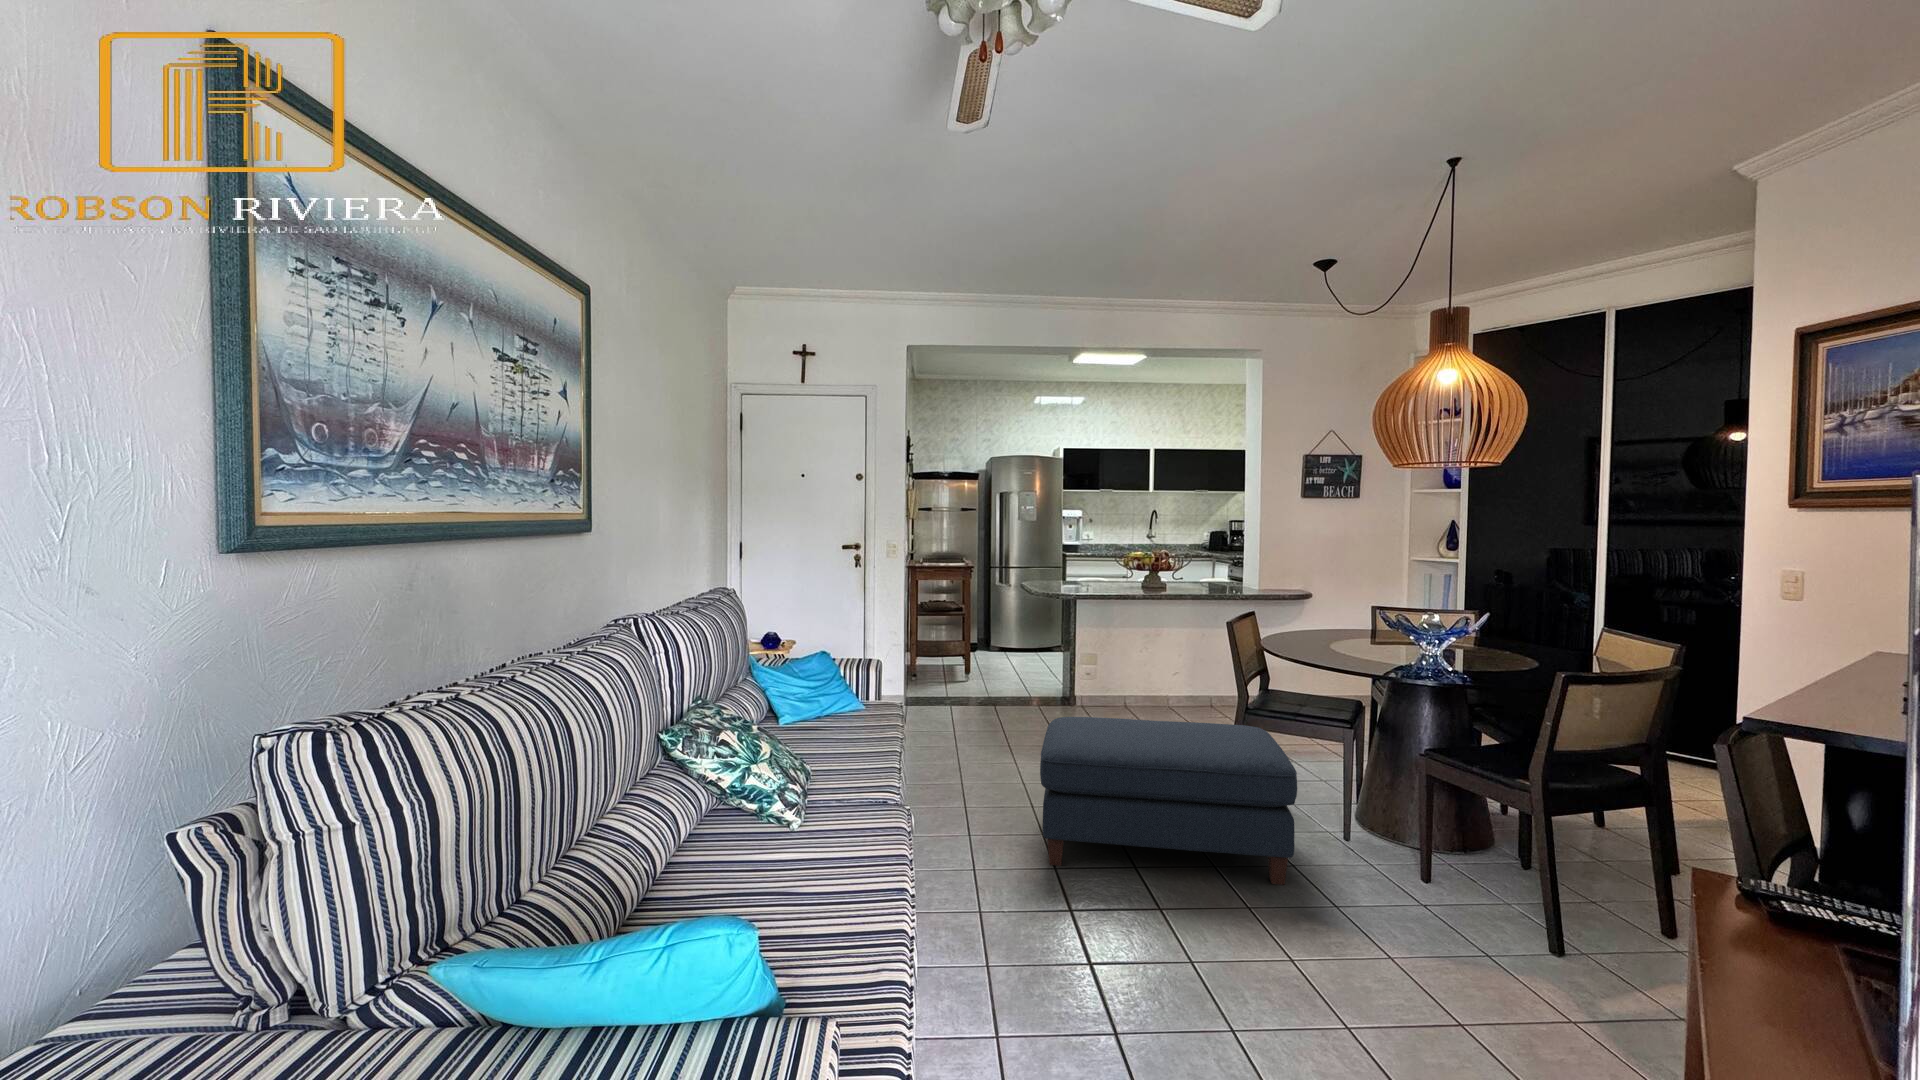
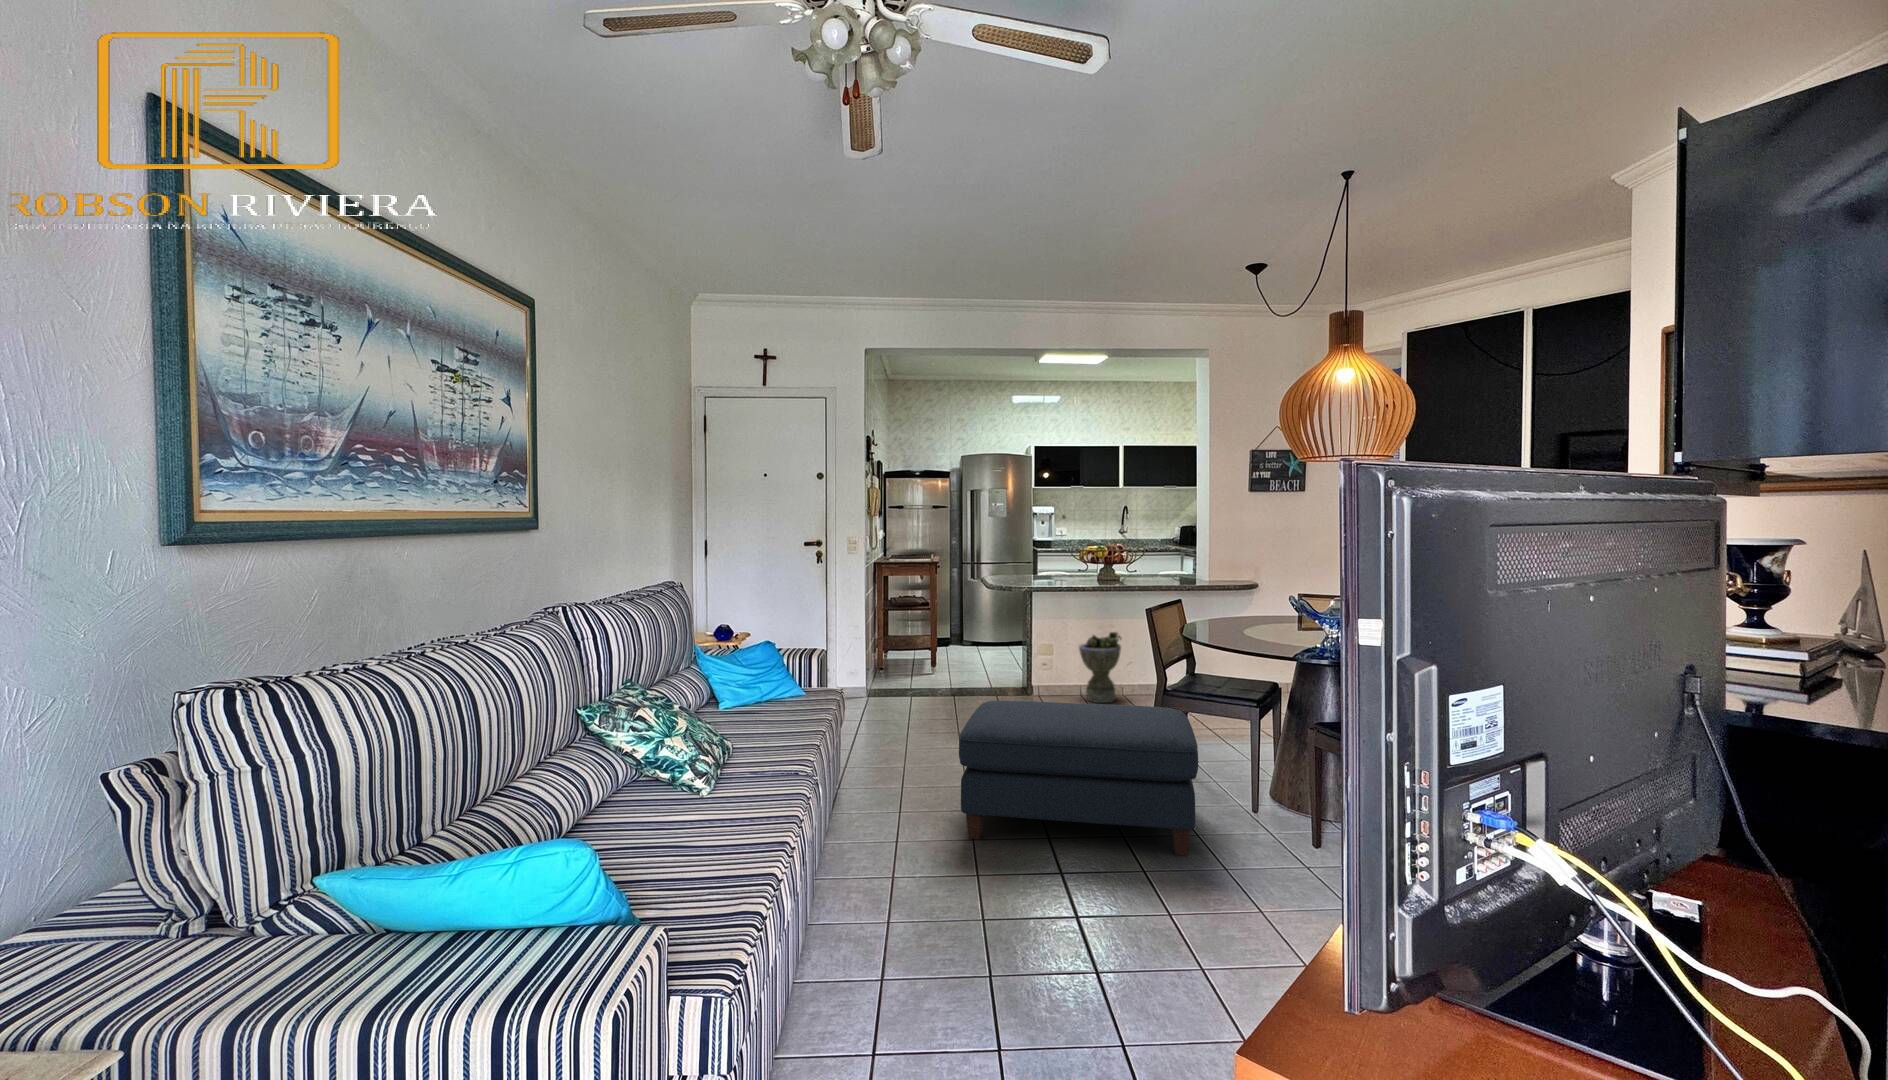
planter: none [1125,641,1169,714] -> present [1079,632,1121,703]

